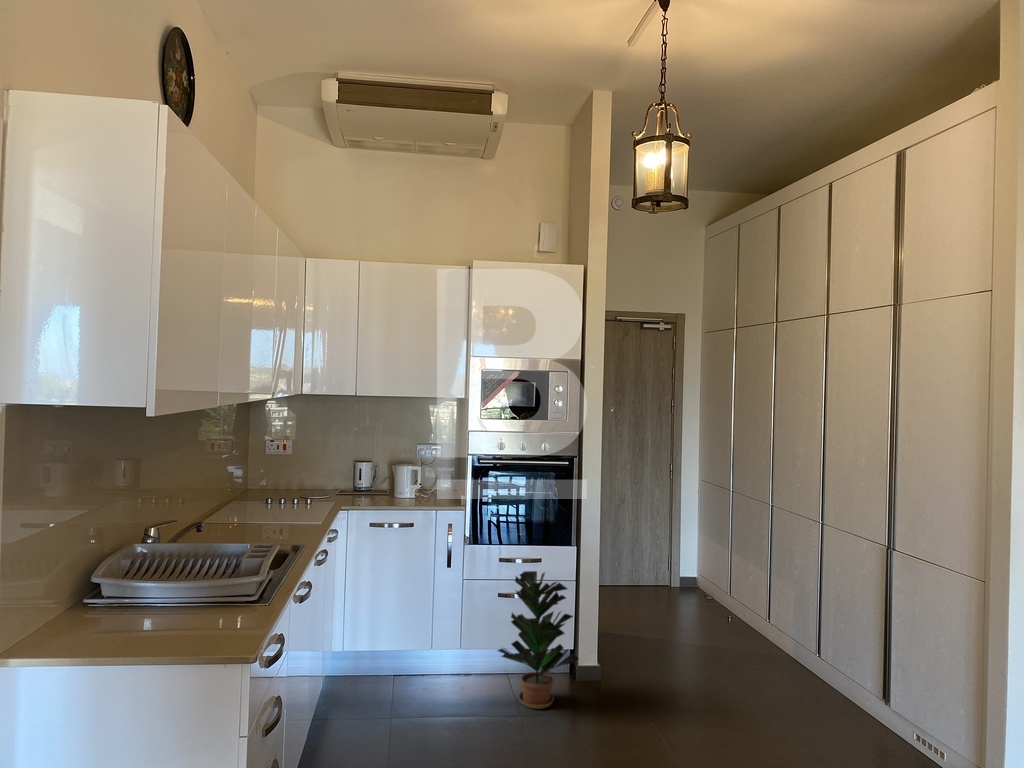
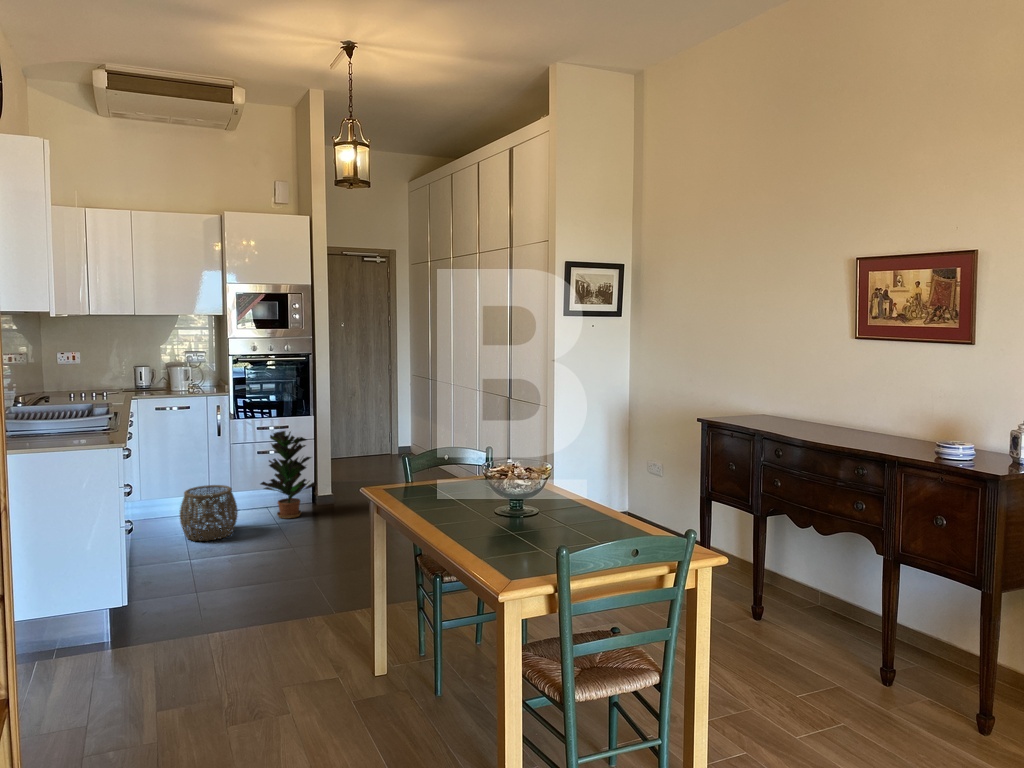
woven basket: none [381,650,463,747] -> present [180,485,238,541]

